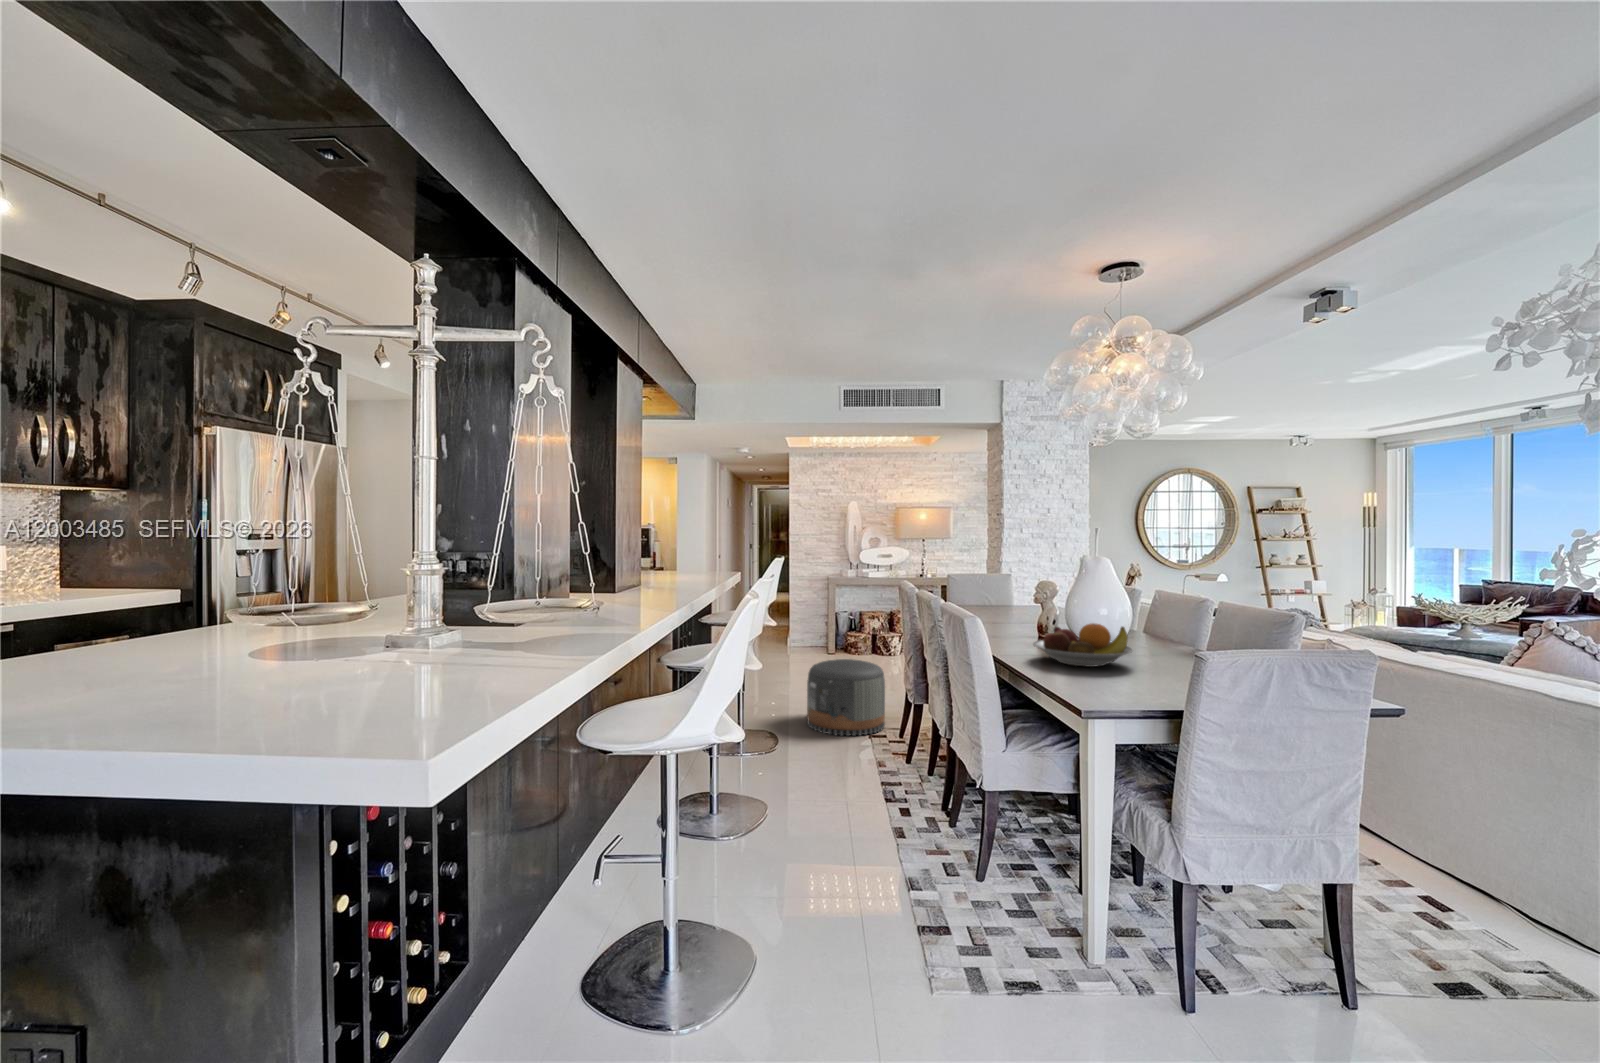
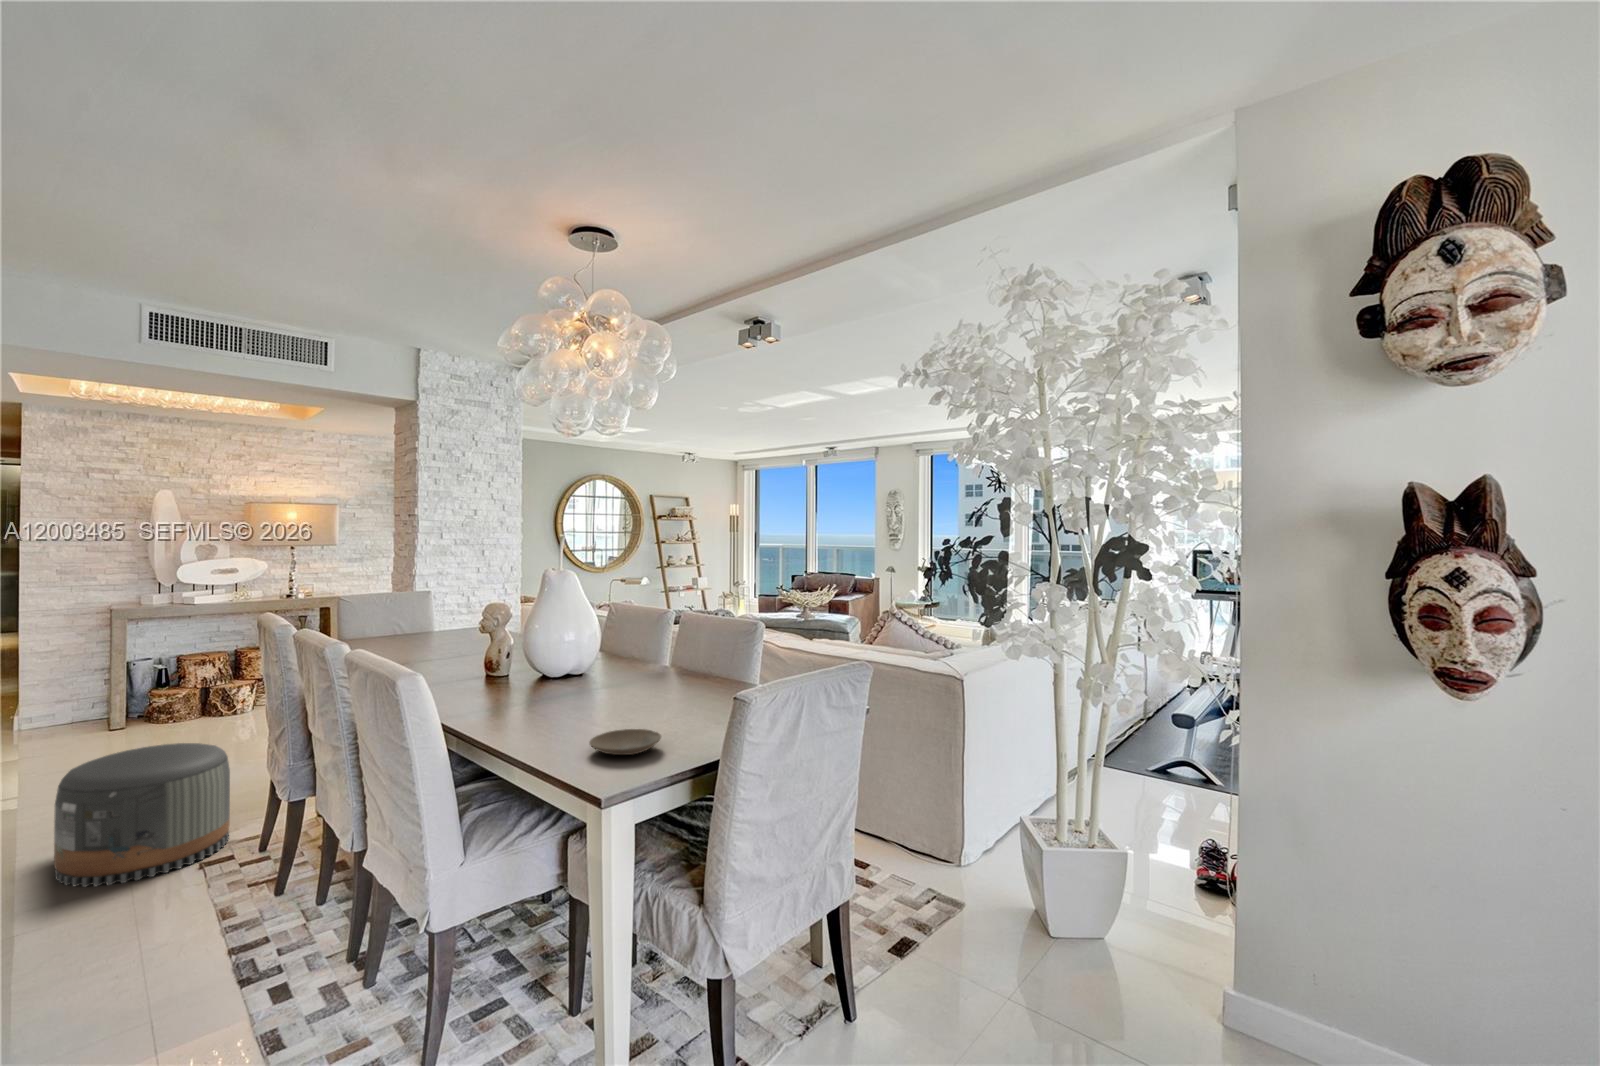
fruit bowl: present [1033,623,1133,667] -> none [499,657,624,717]
plate: none [1086,677,1146,694] -> present [589,729,661,755]

